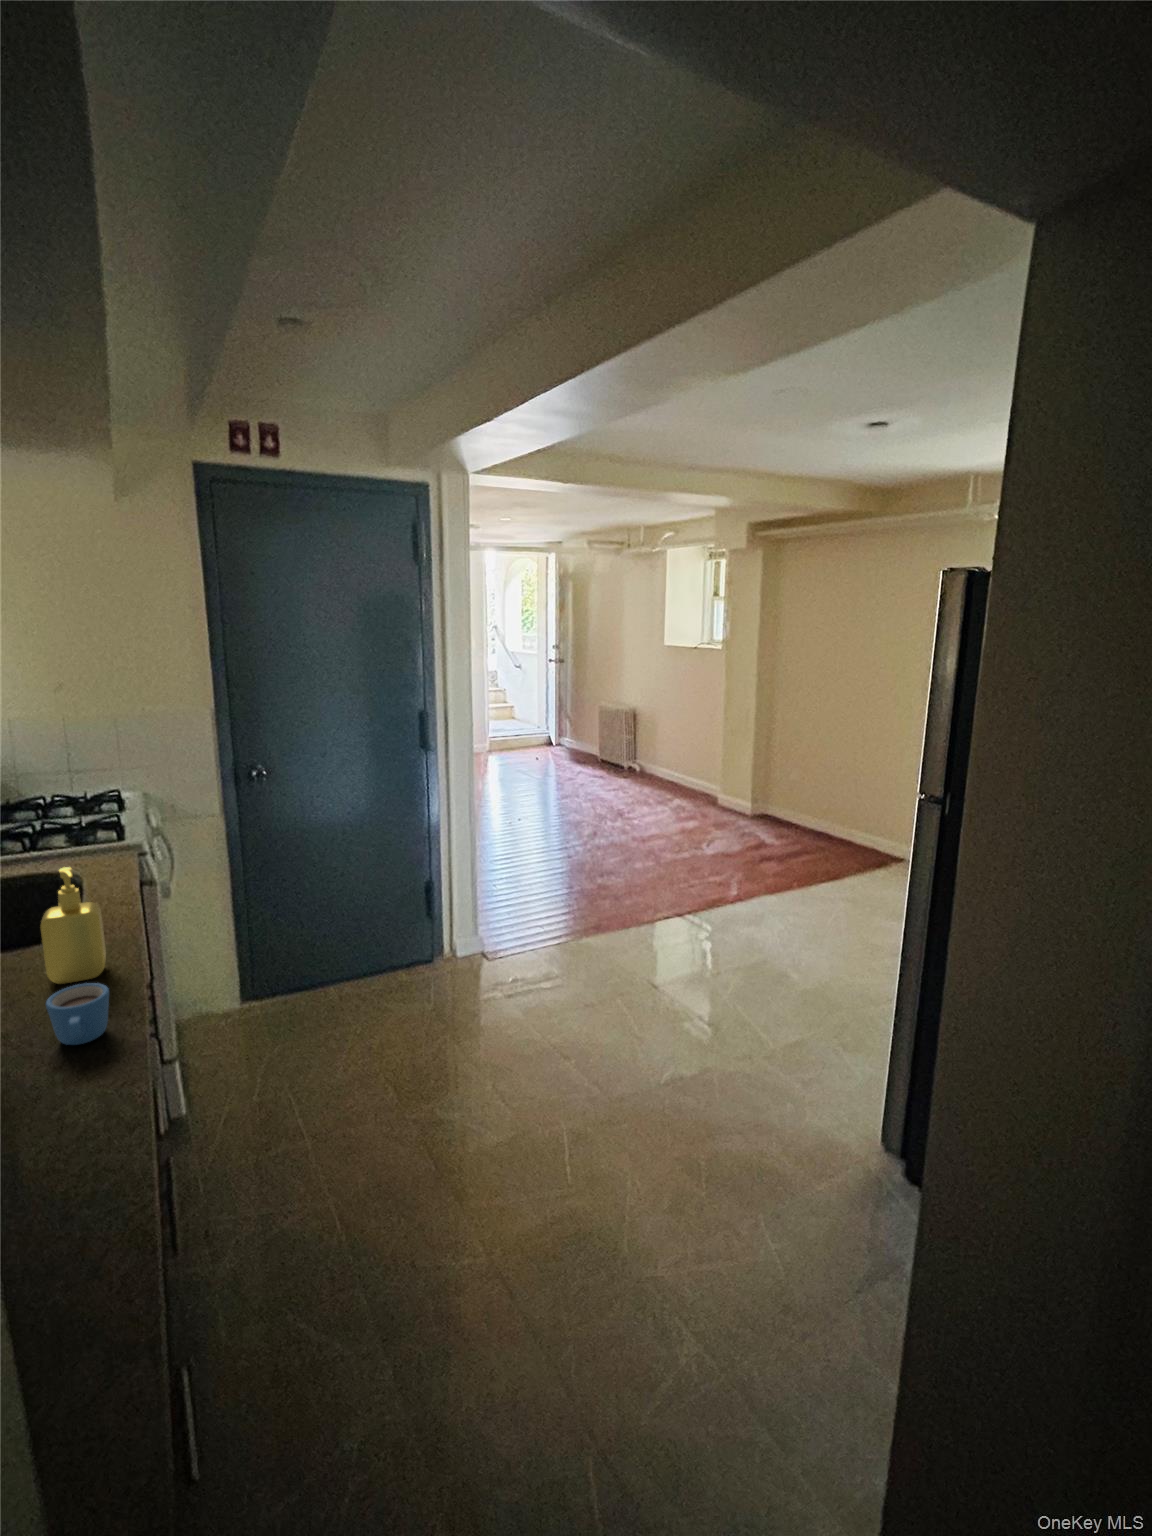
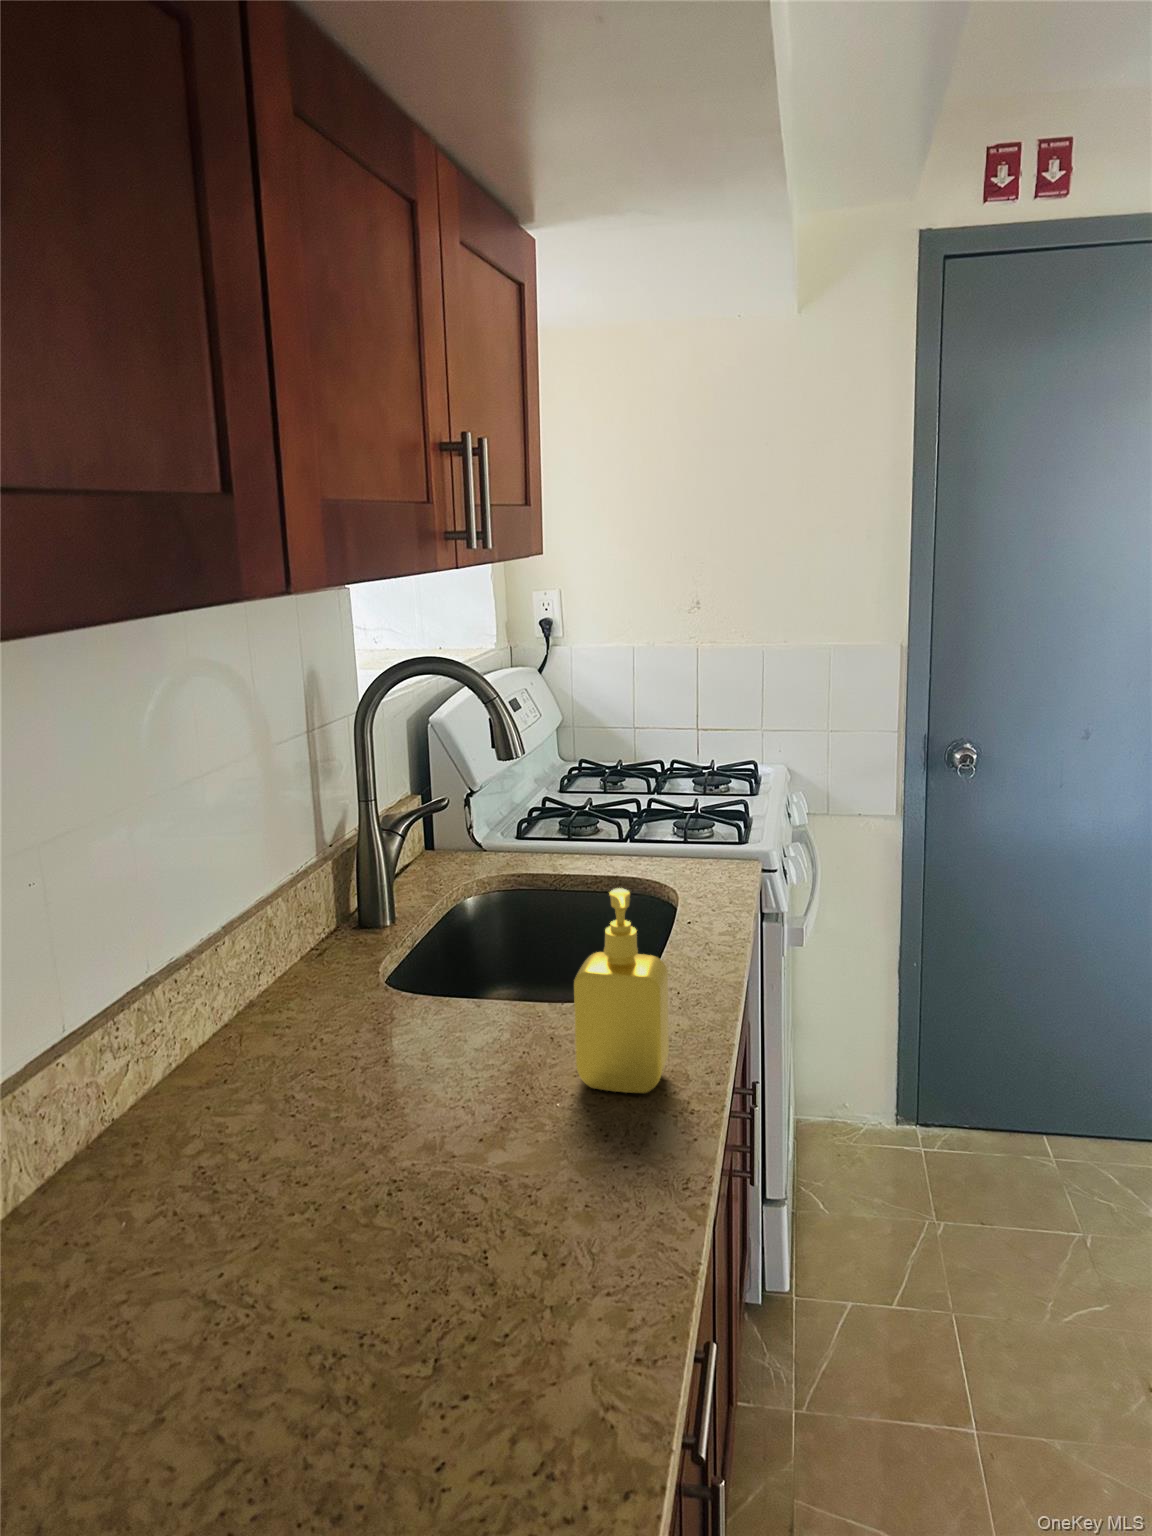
mug: present [46,983,109,1045] -> none [540,1118,642,1240]

